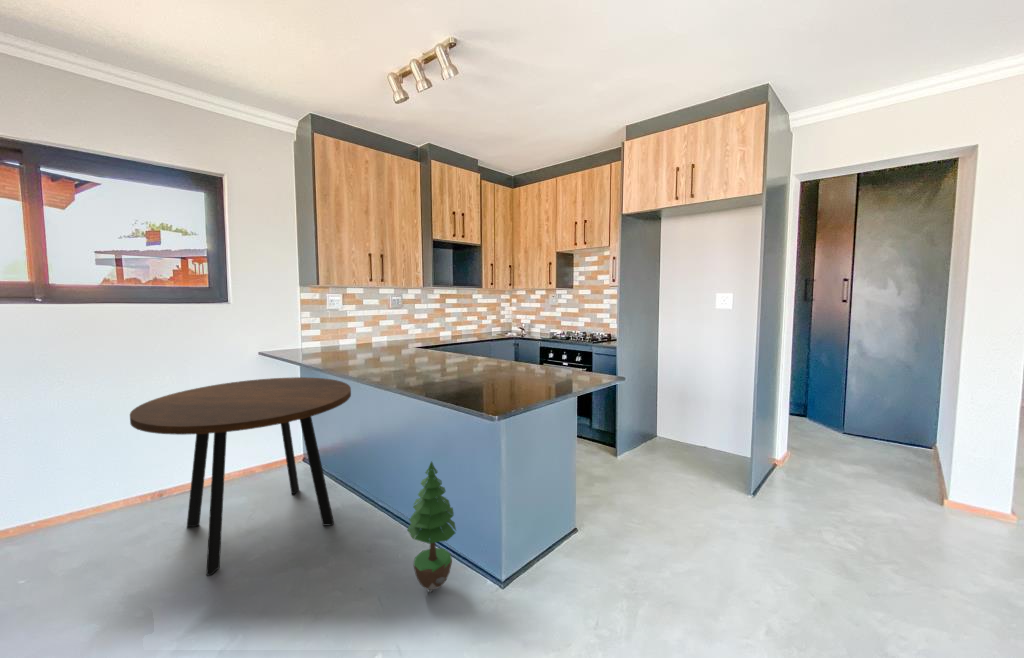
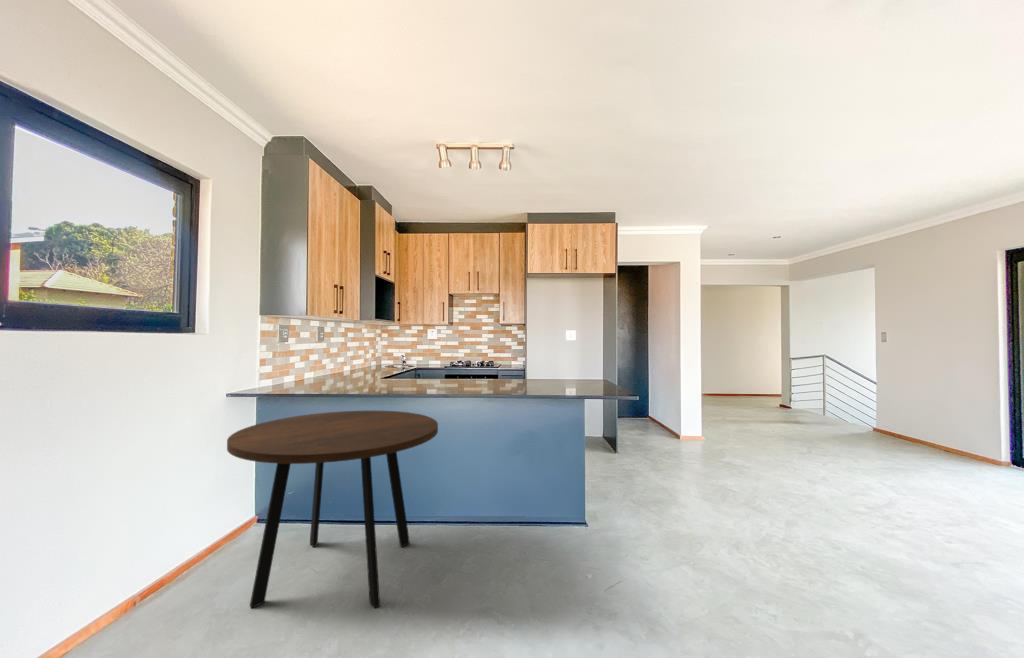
potted tree: present [407,462,456,592] -> none [530,439,564,536]

